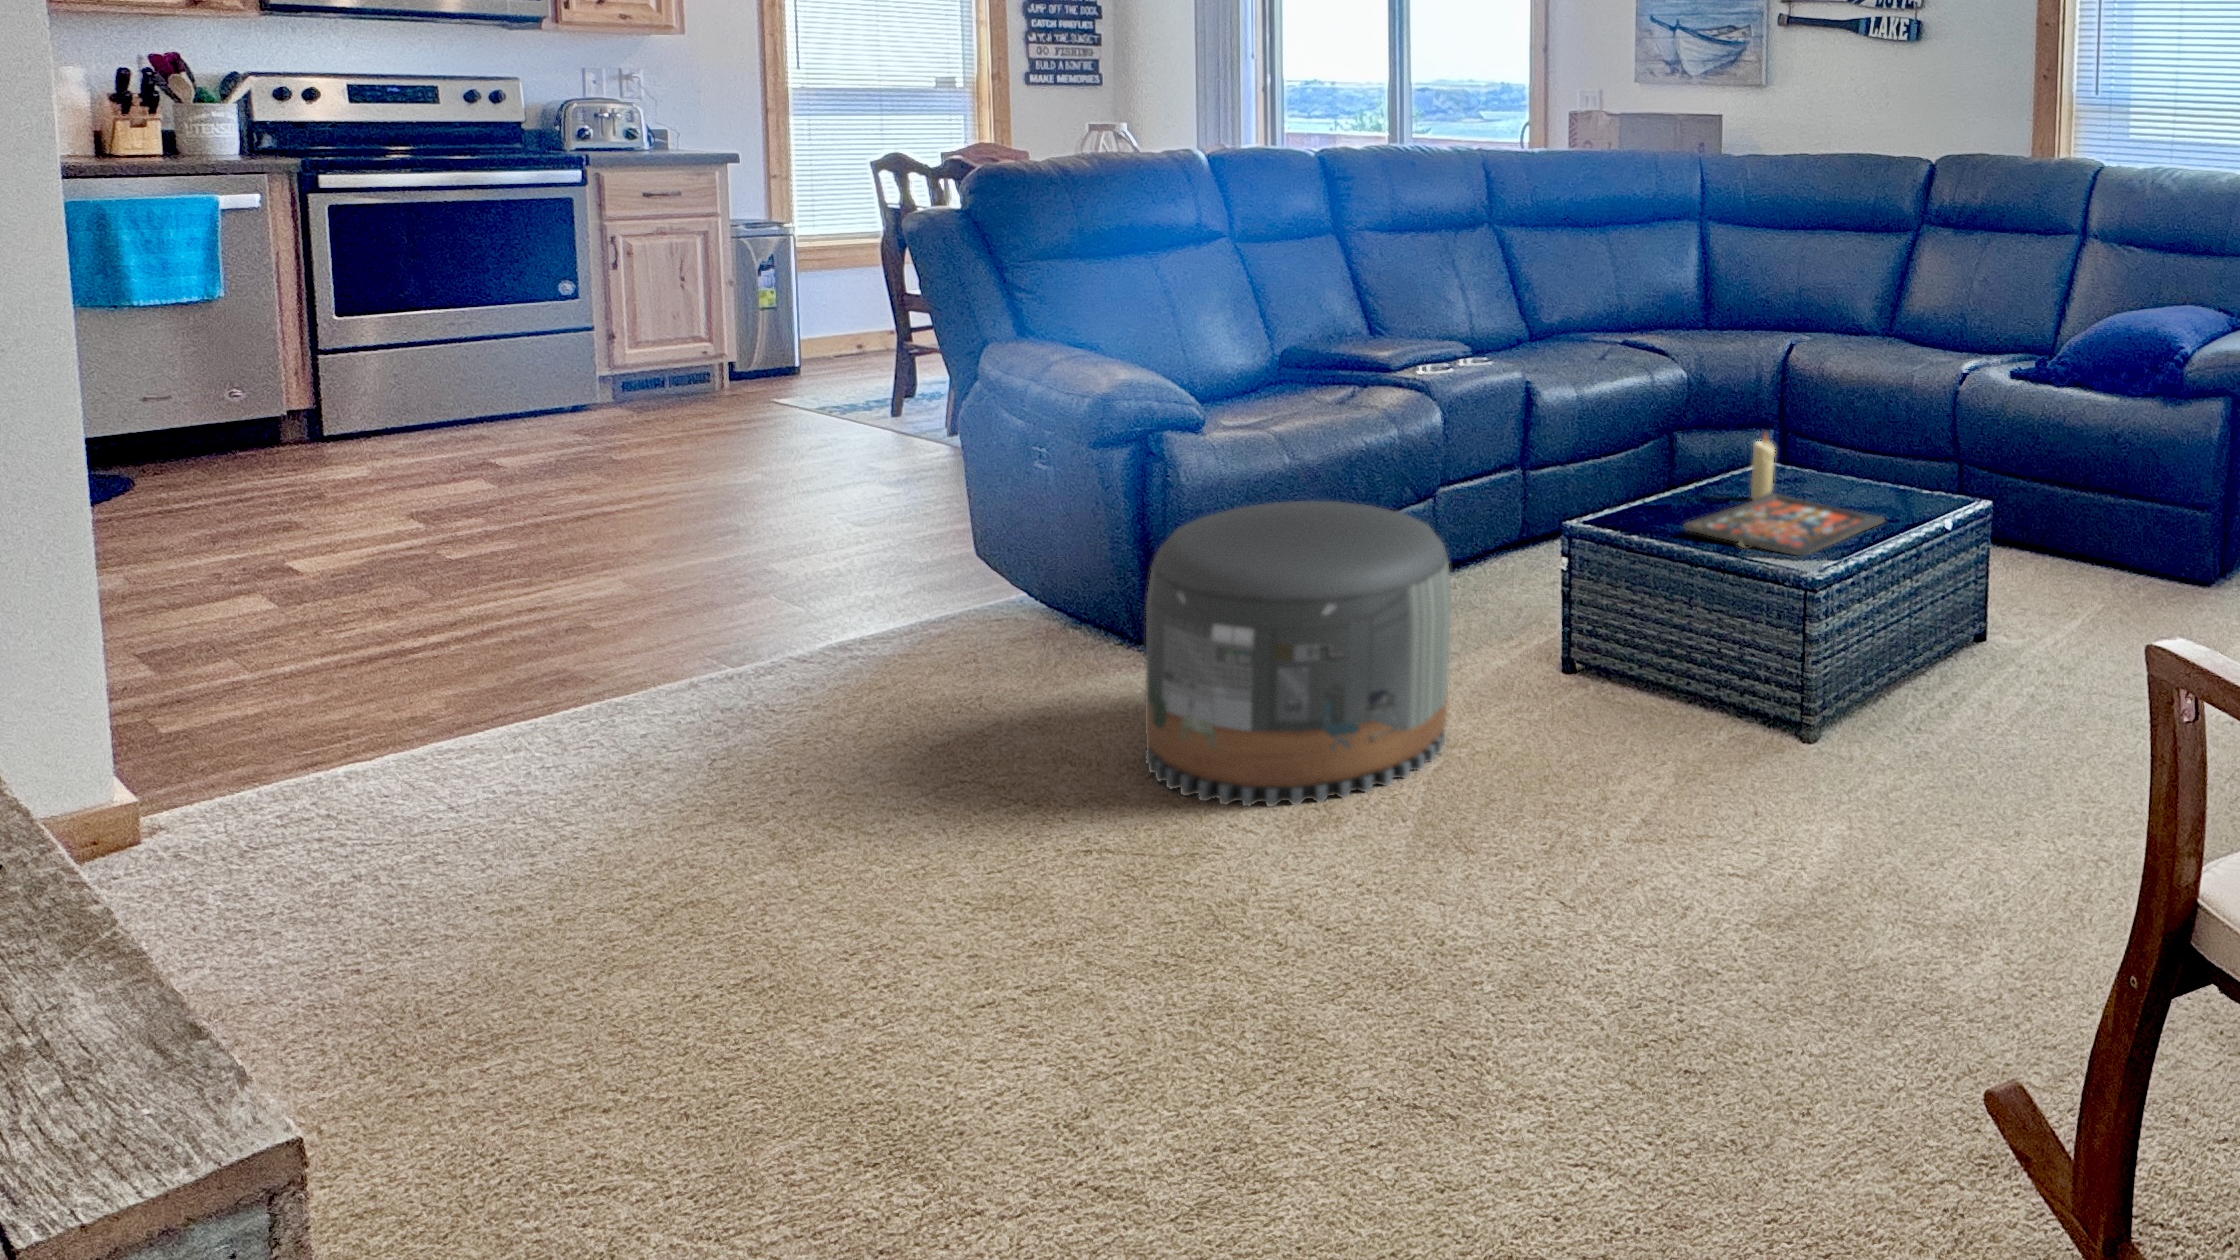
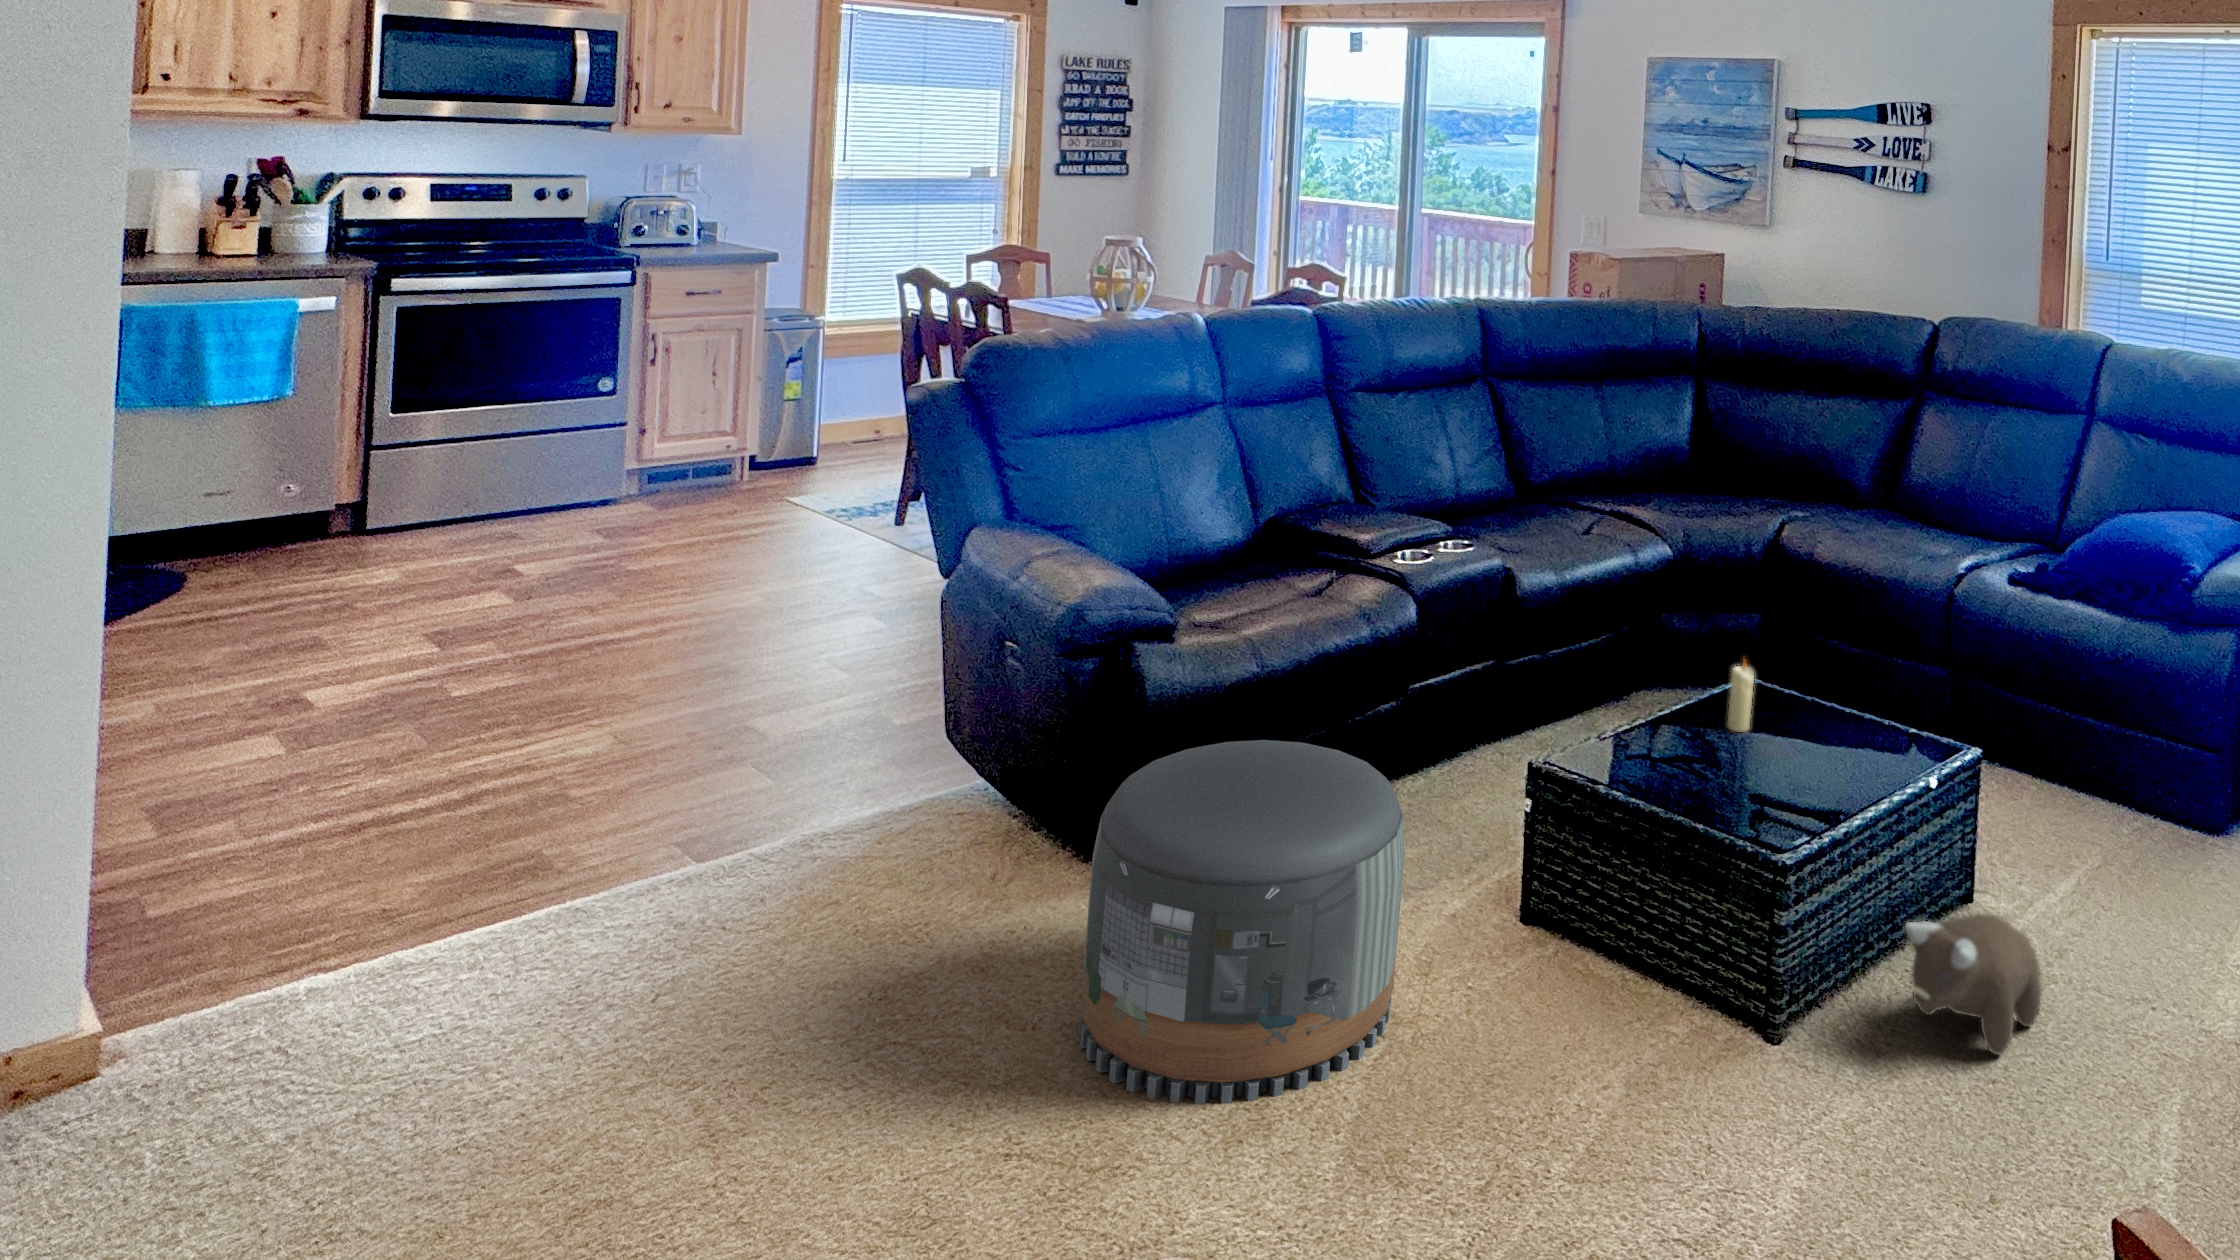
board game: present [1684,493,1884,556] -> none [1652,727,1866,827]
plush toy: none [1928,622,2054,740] -> present [1905,914,2042,1055]

